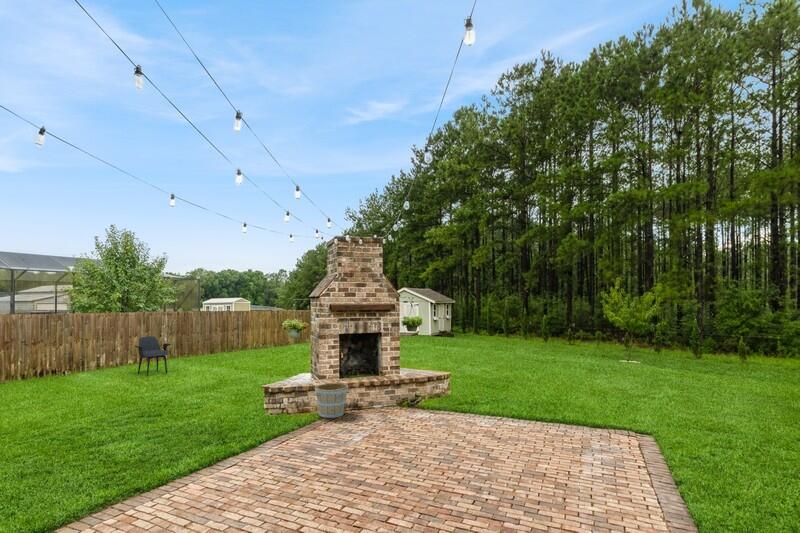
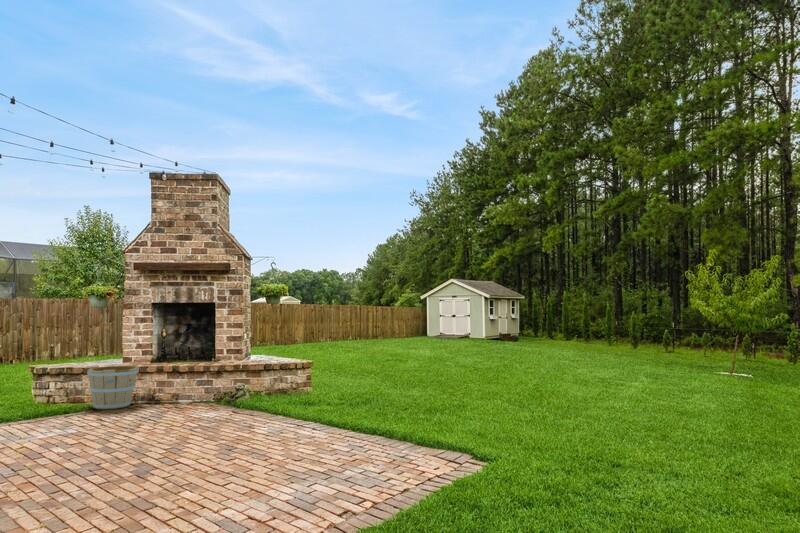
armchair: present [135,336,171,376] -> none [37,320,79,363]

